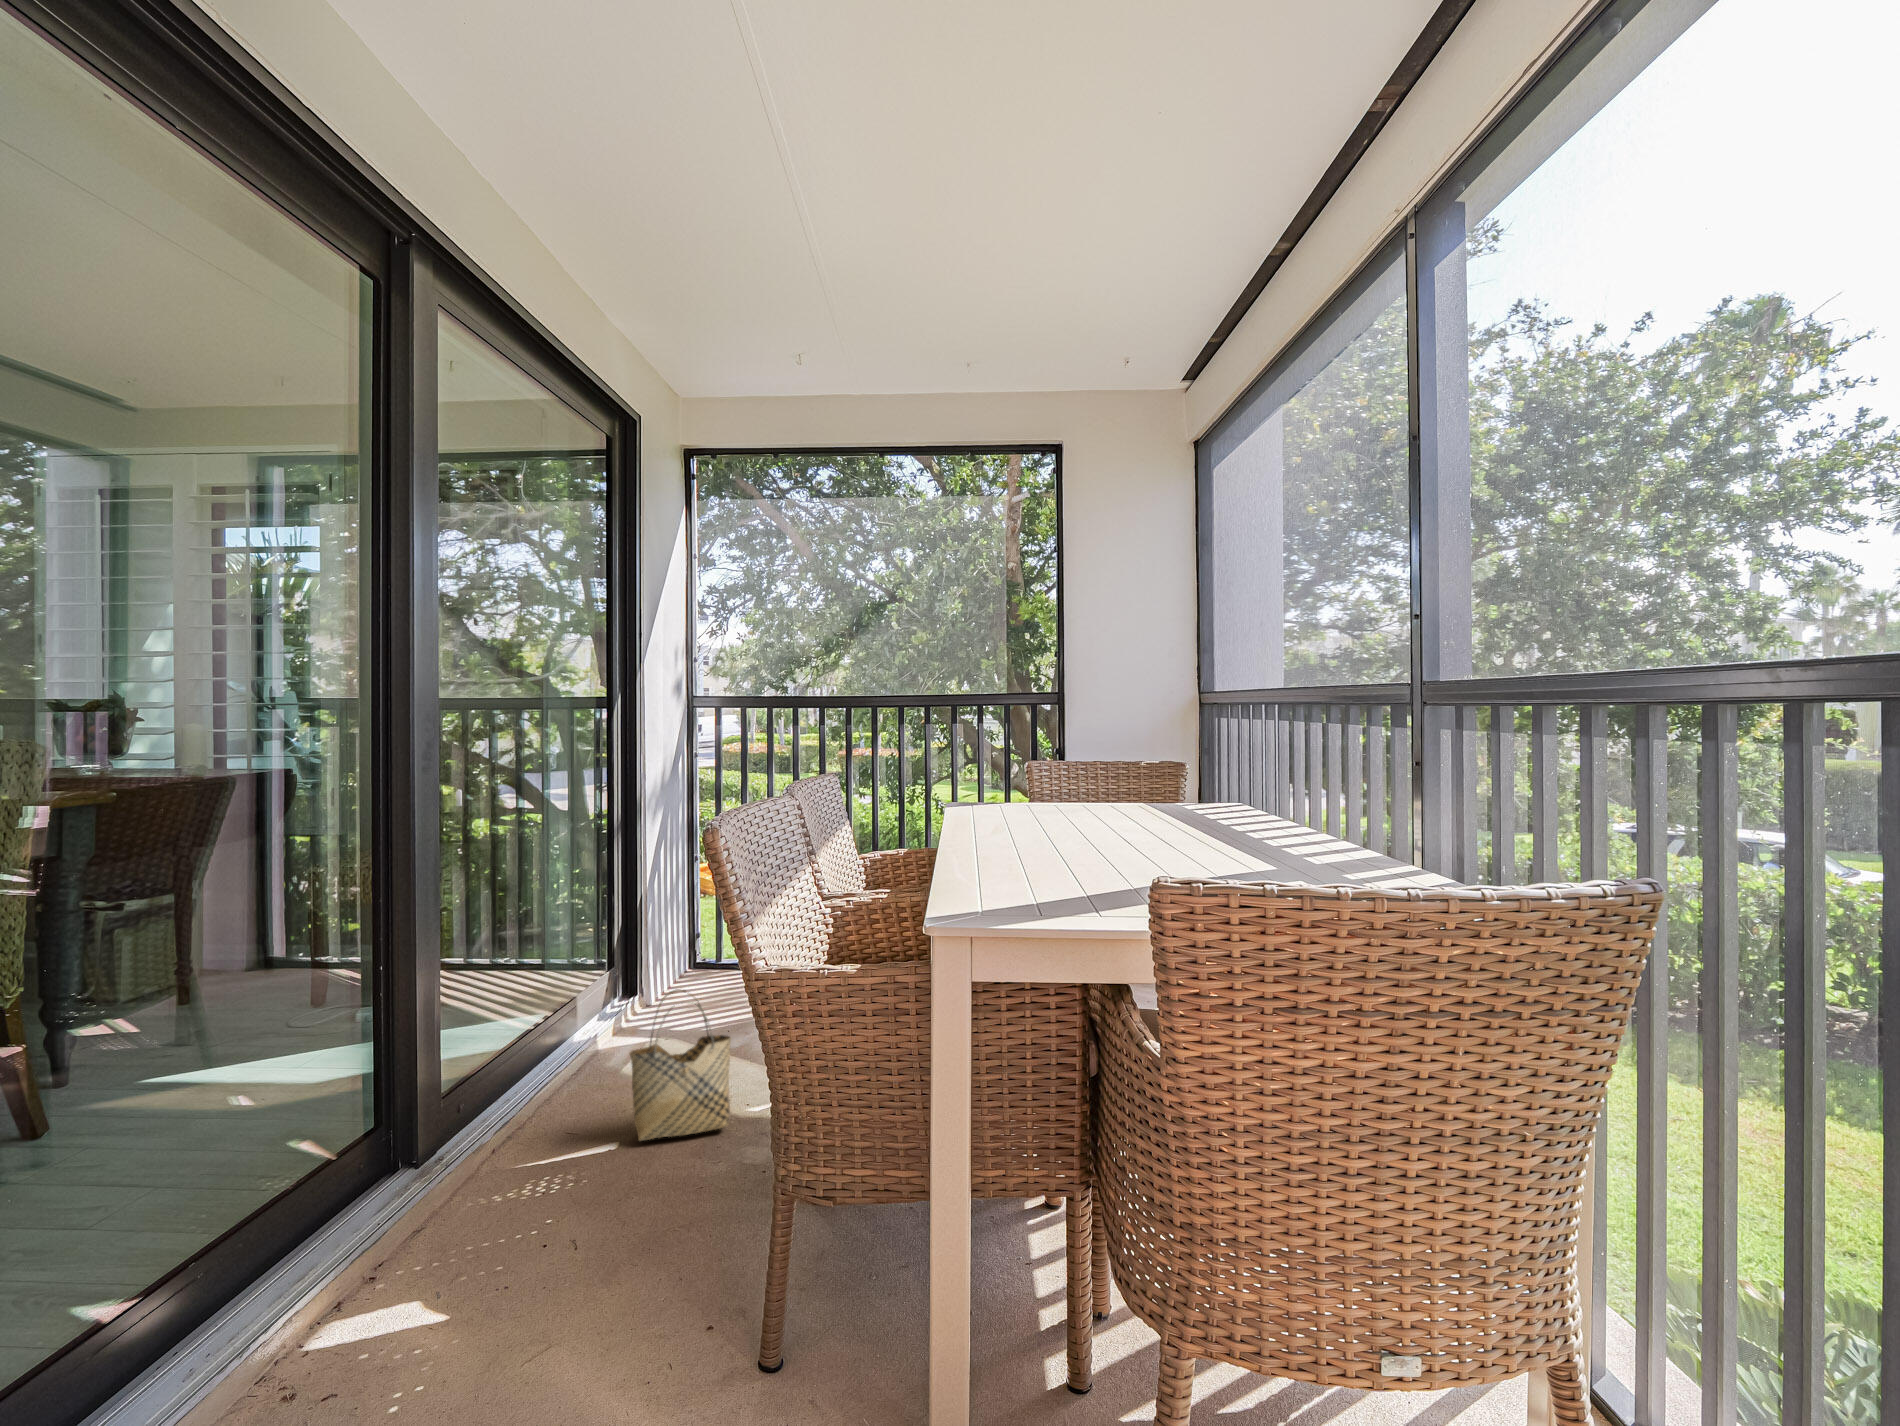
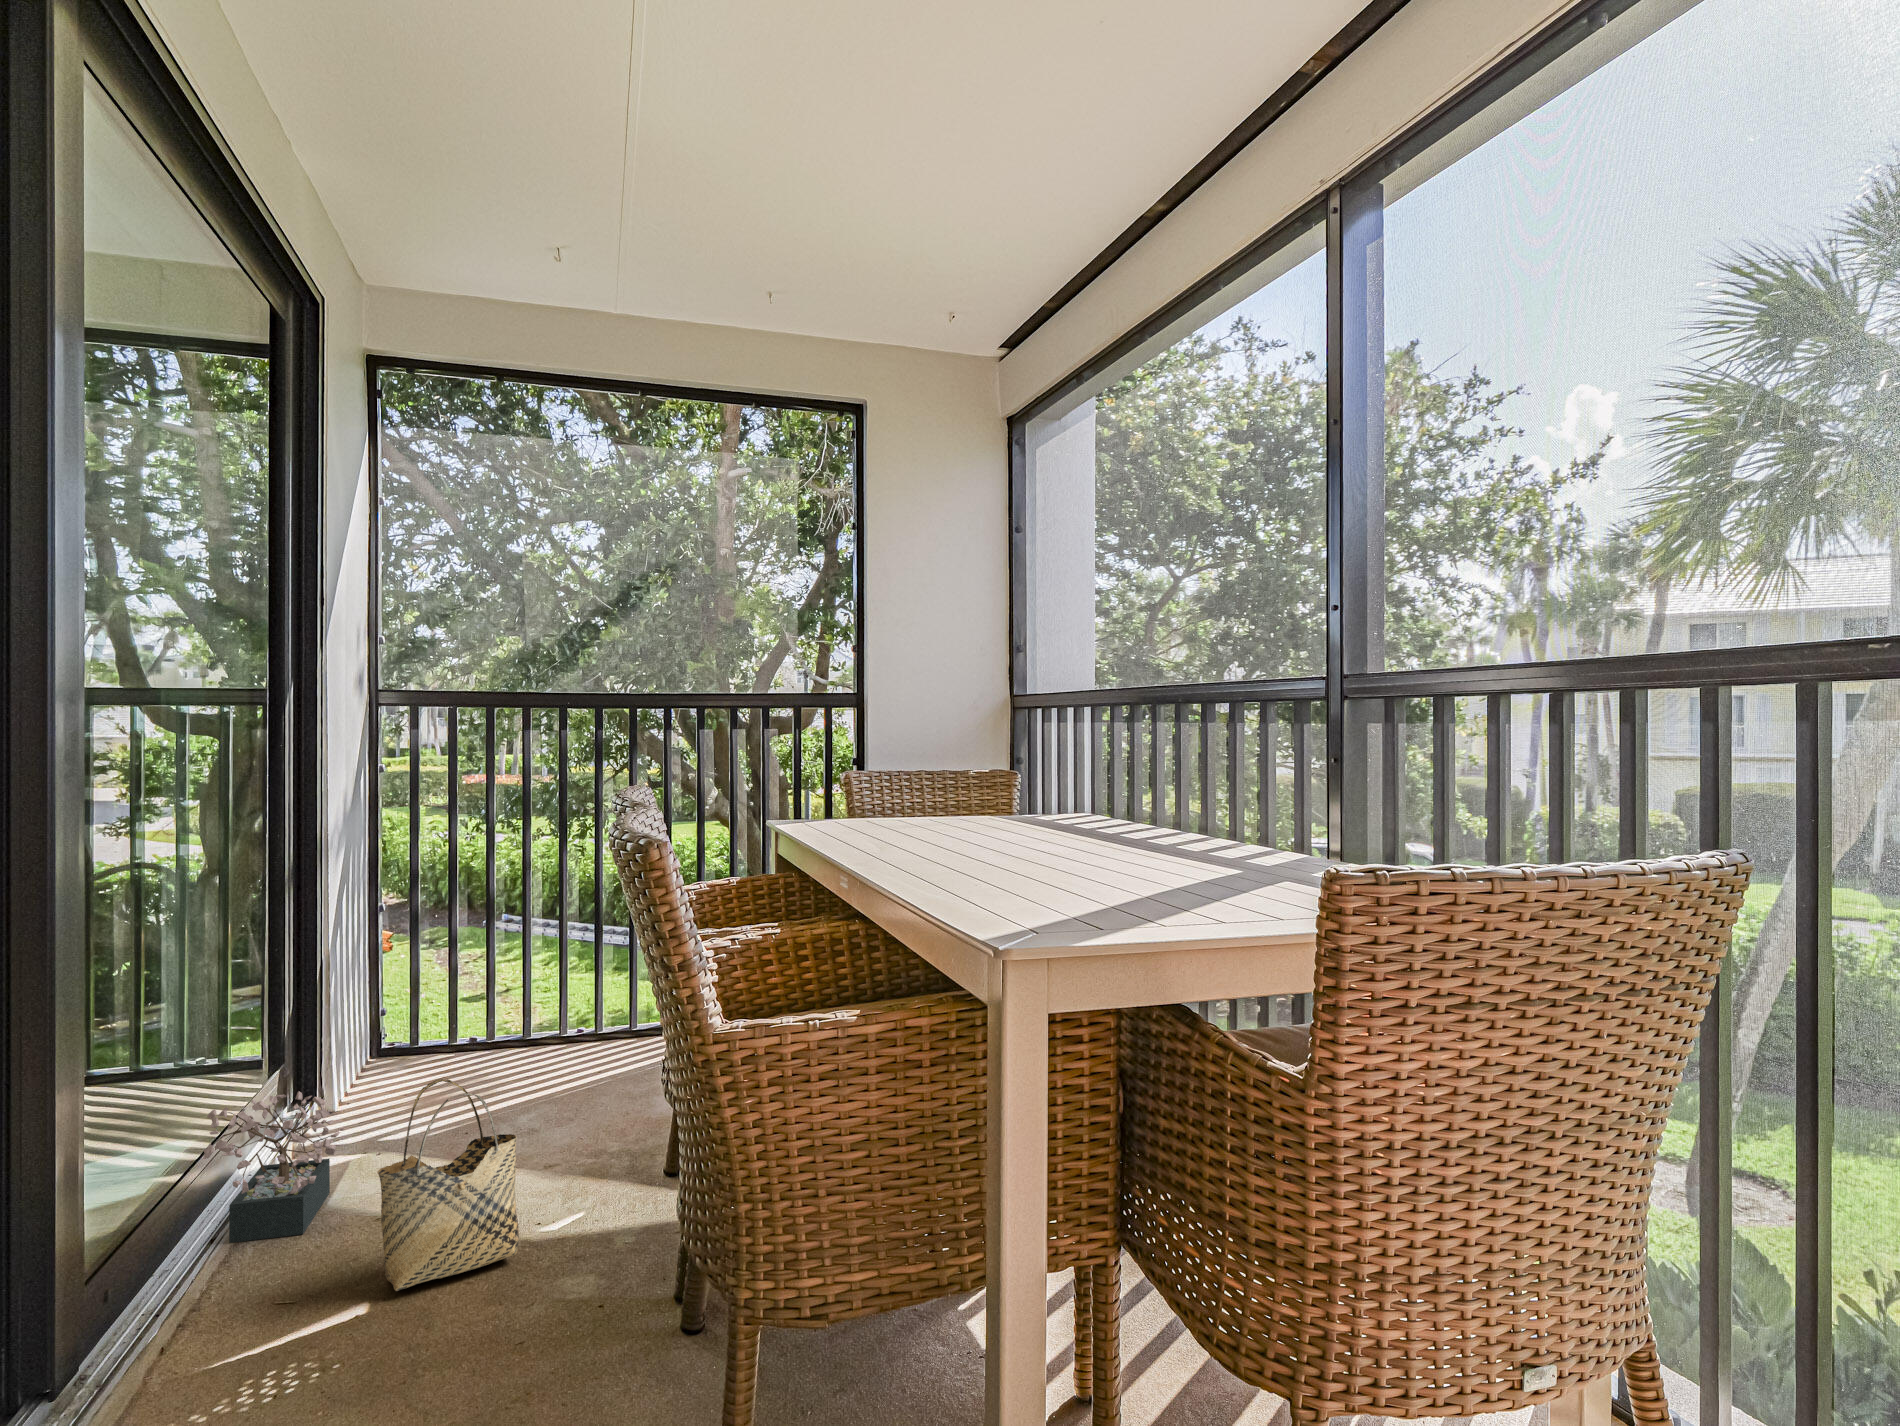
decorative plant: none [532,988,628,1092] -> present [203,1091,340,1243]

